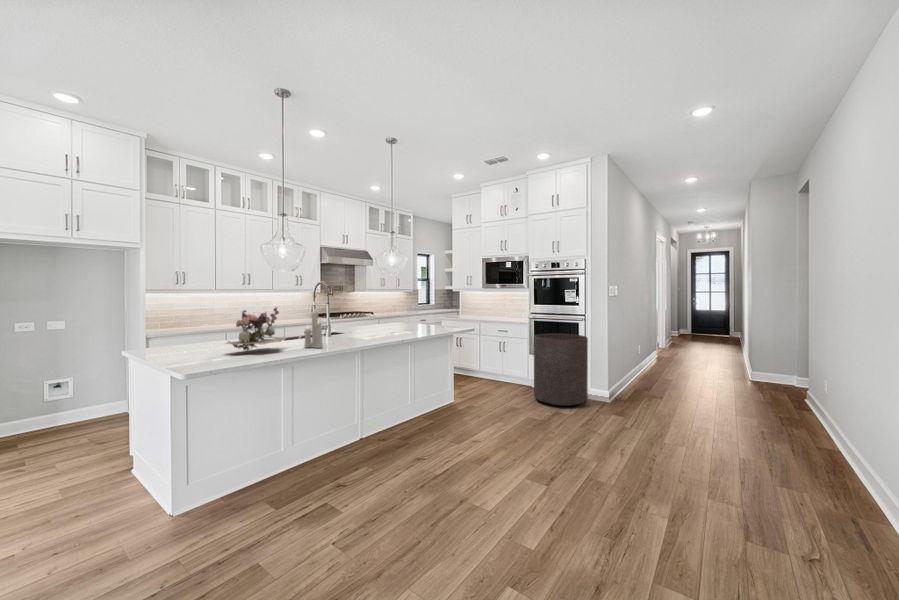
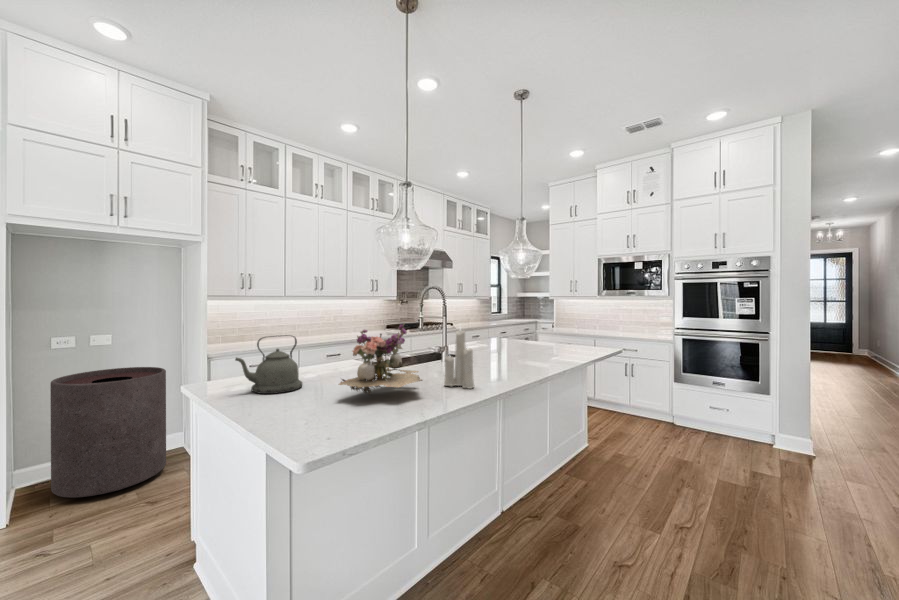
kettle: none [158,315,208,353] -> present [235,335,302,394]
trash can: present [534,334,588,406] -> present [50,367,166,497]

